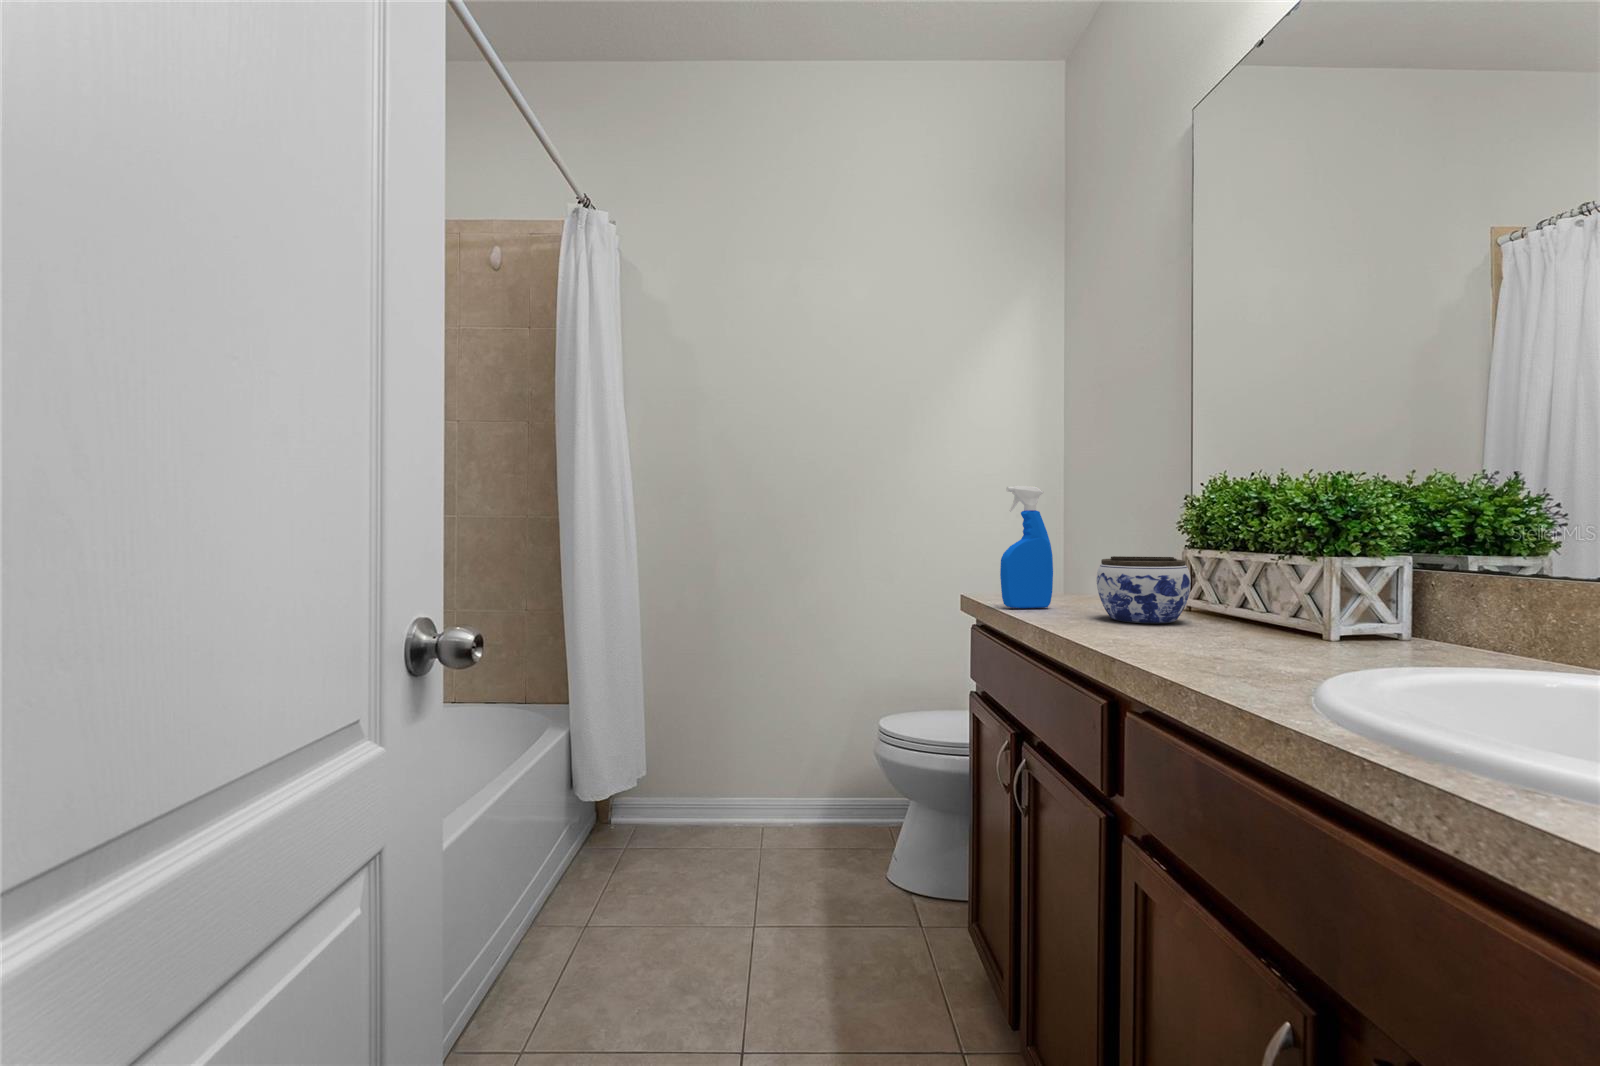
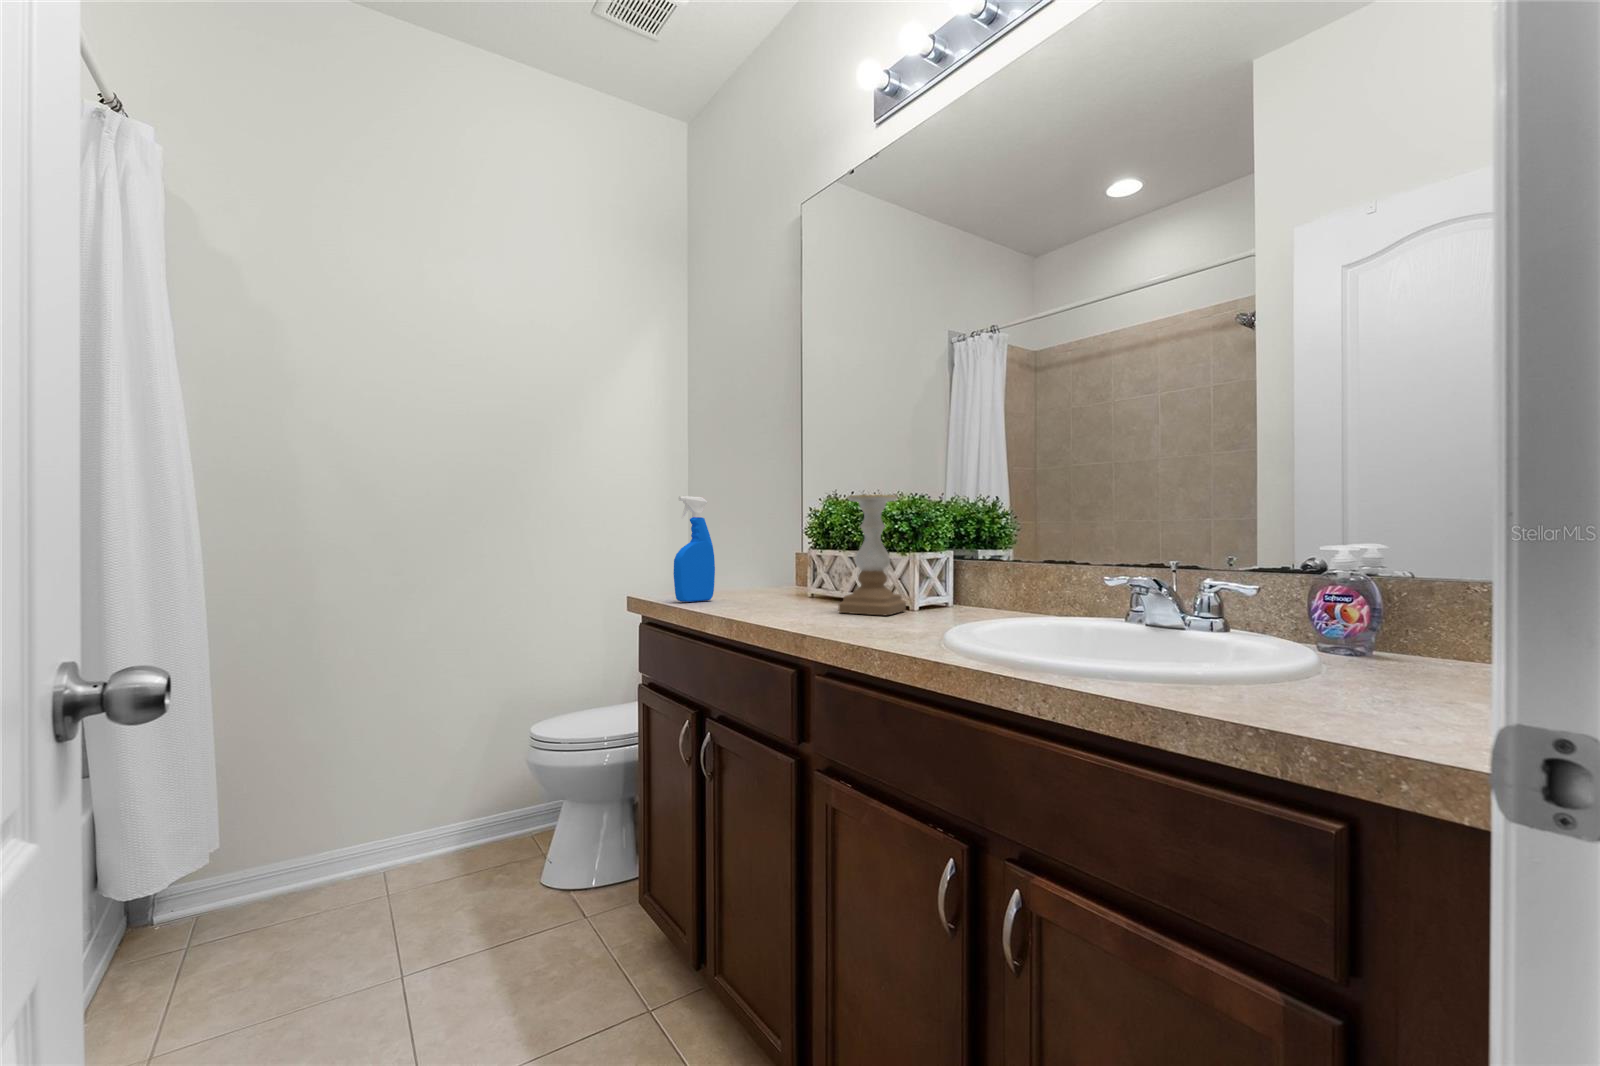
candle holder: none [1197,474,1314,646] -> present [838,495,906,615]
jar: present [1097,556,1191,623] -> none [756,555,823,607]

